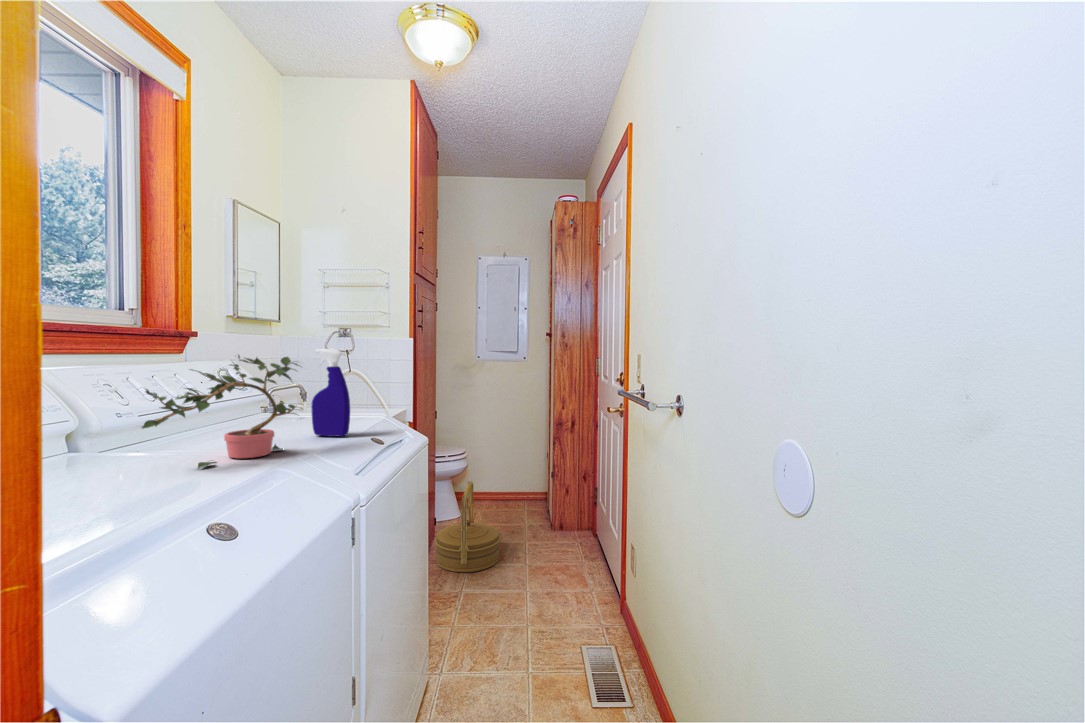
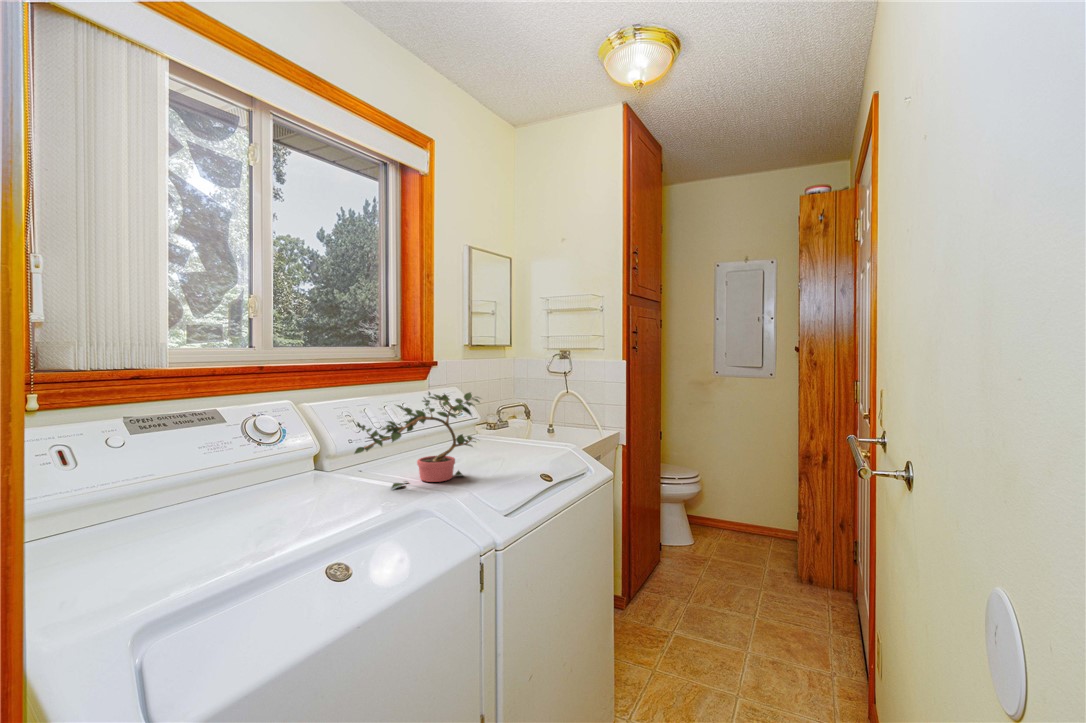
spray bottle: present [312,349,350,437] -> none [498,383,528,465]
woven basket: present [435,482,501,572] -> none [652,511,726,612]

